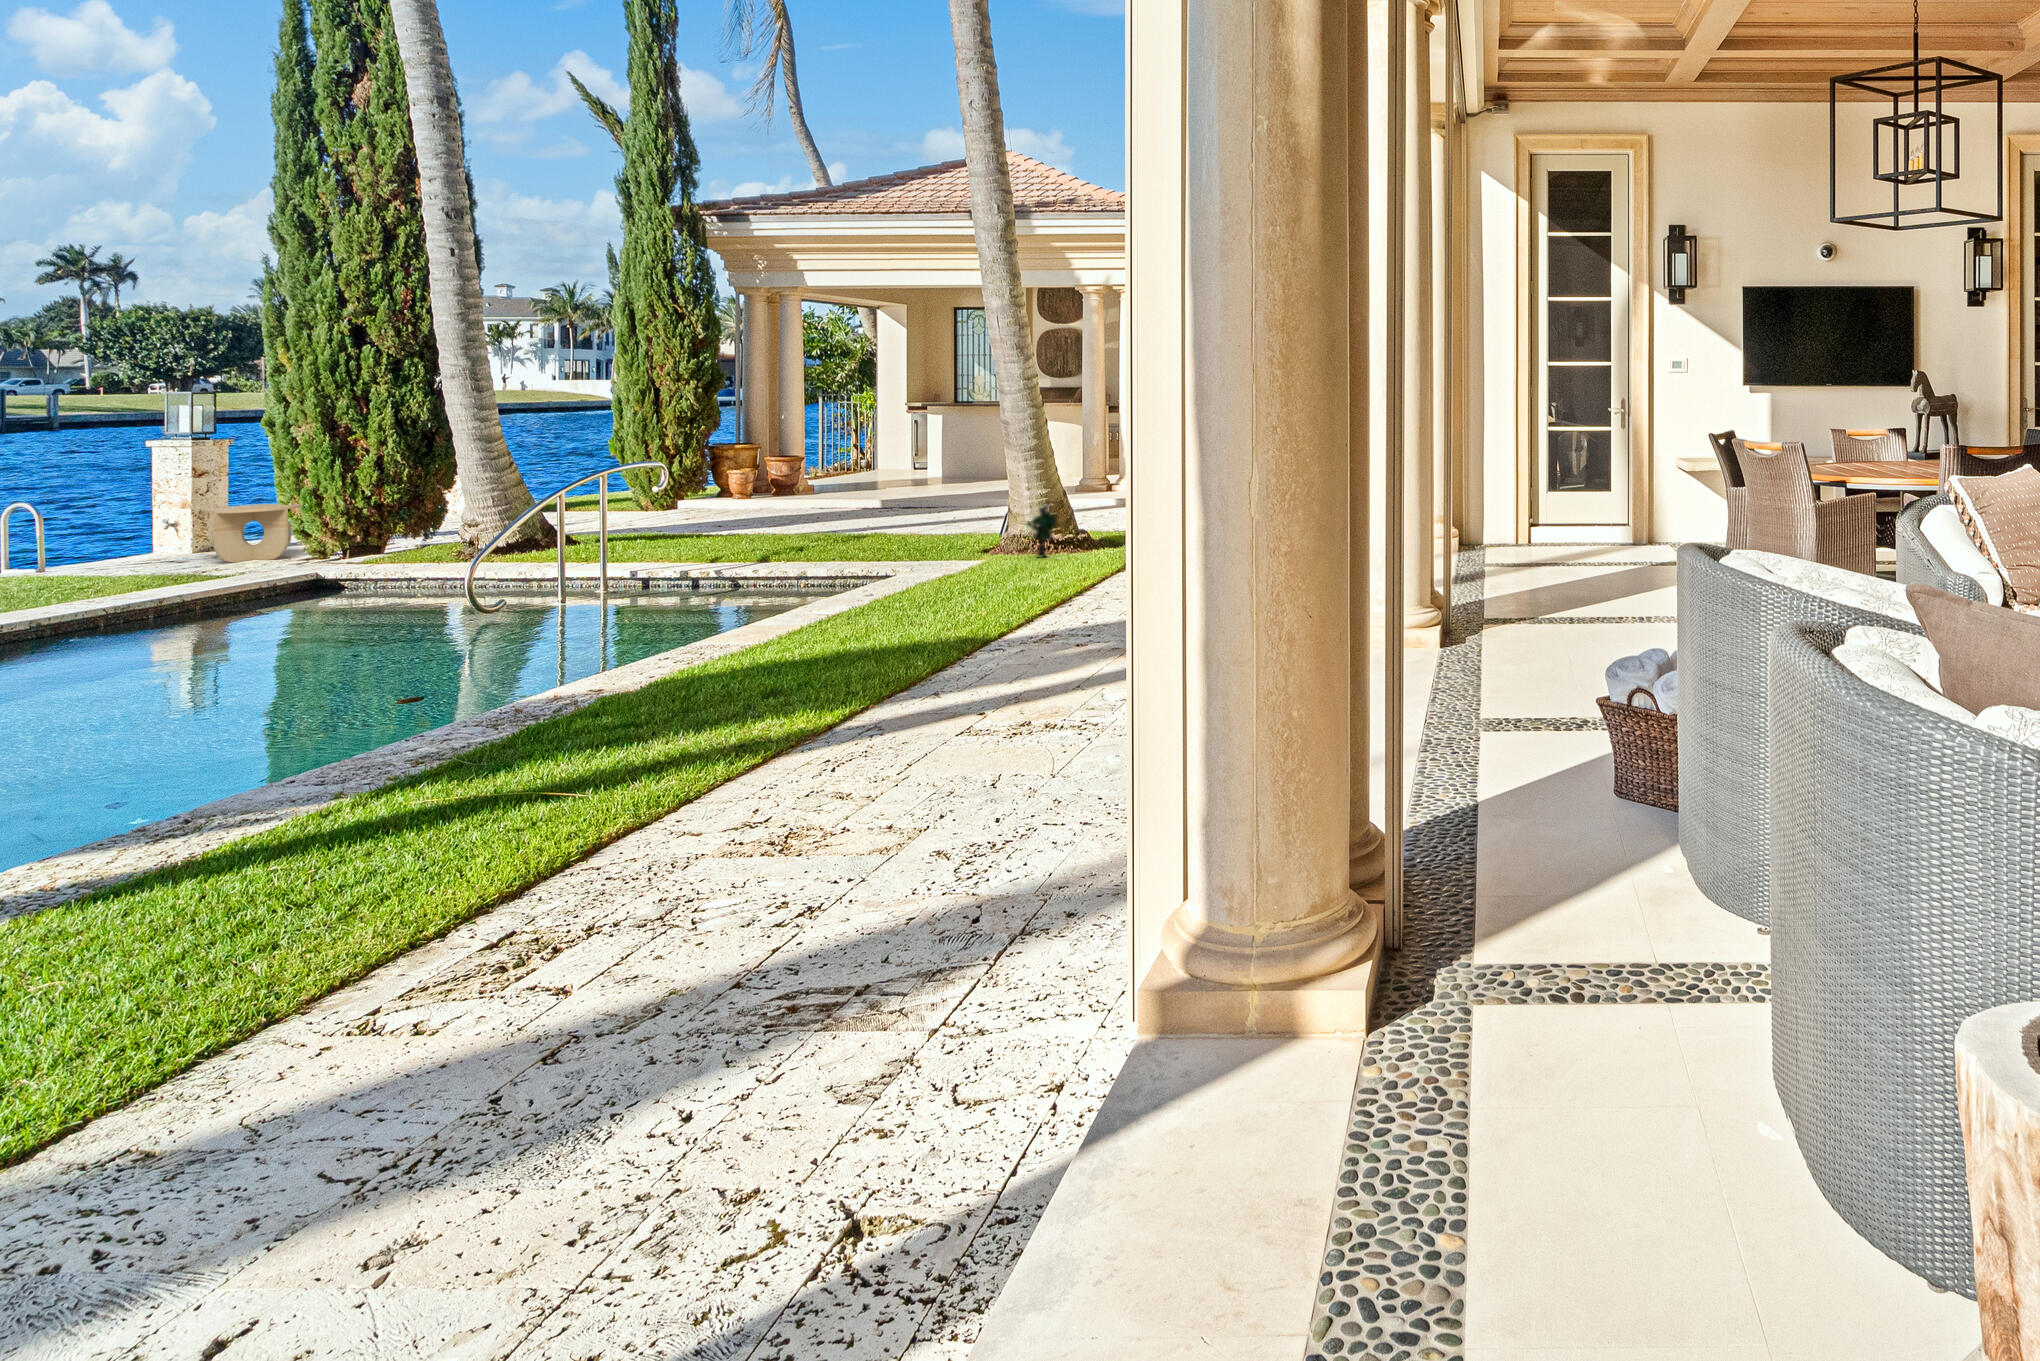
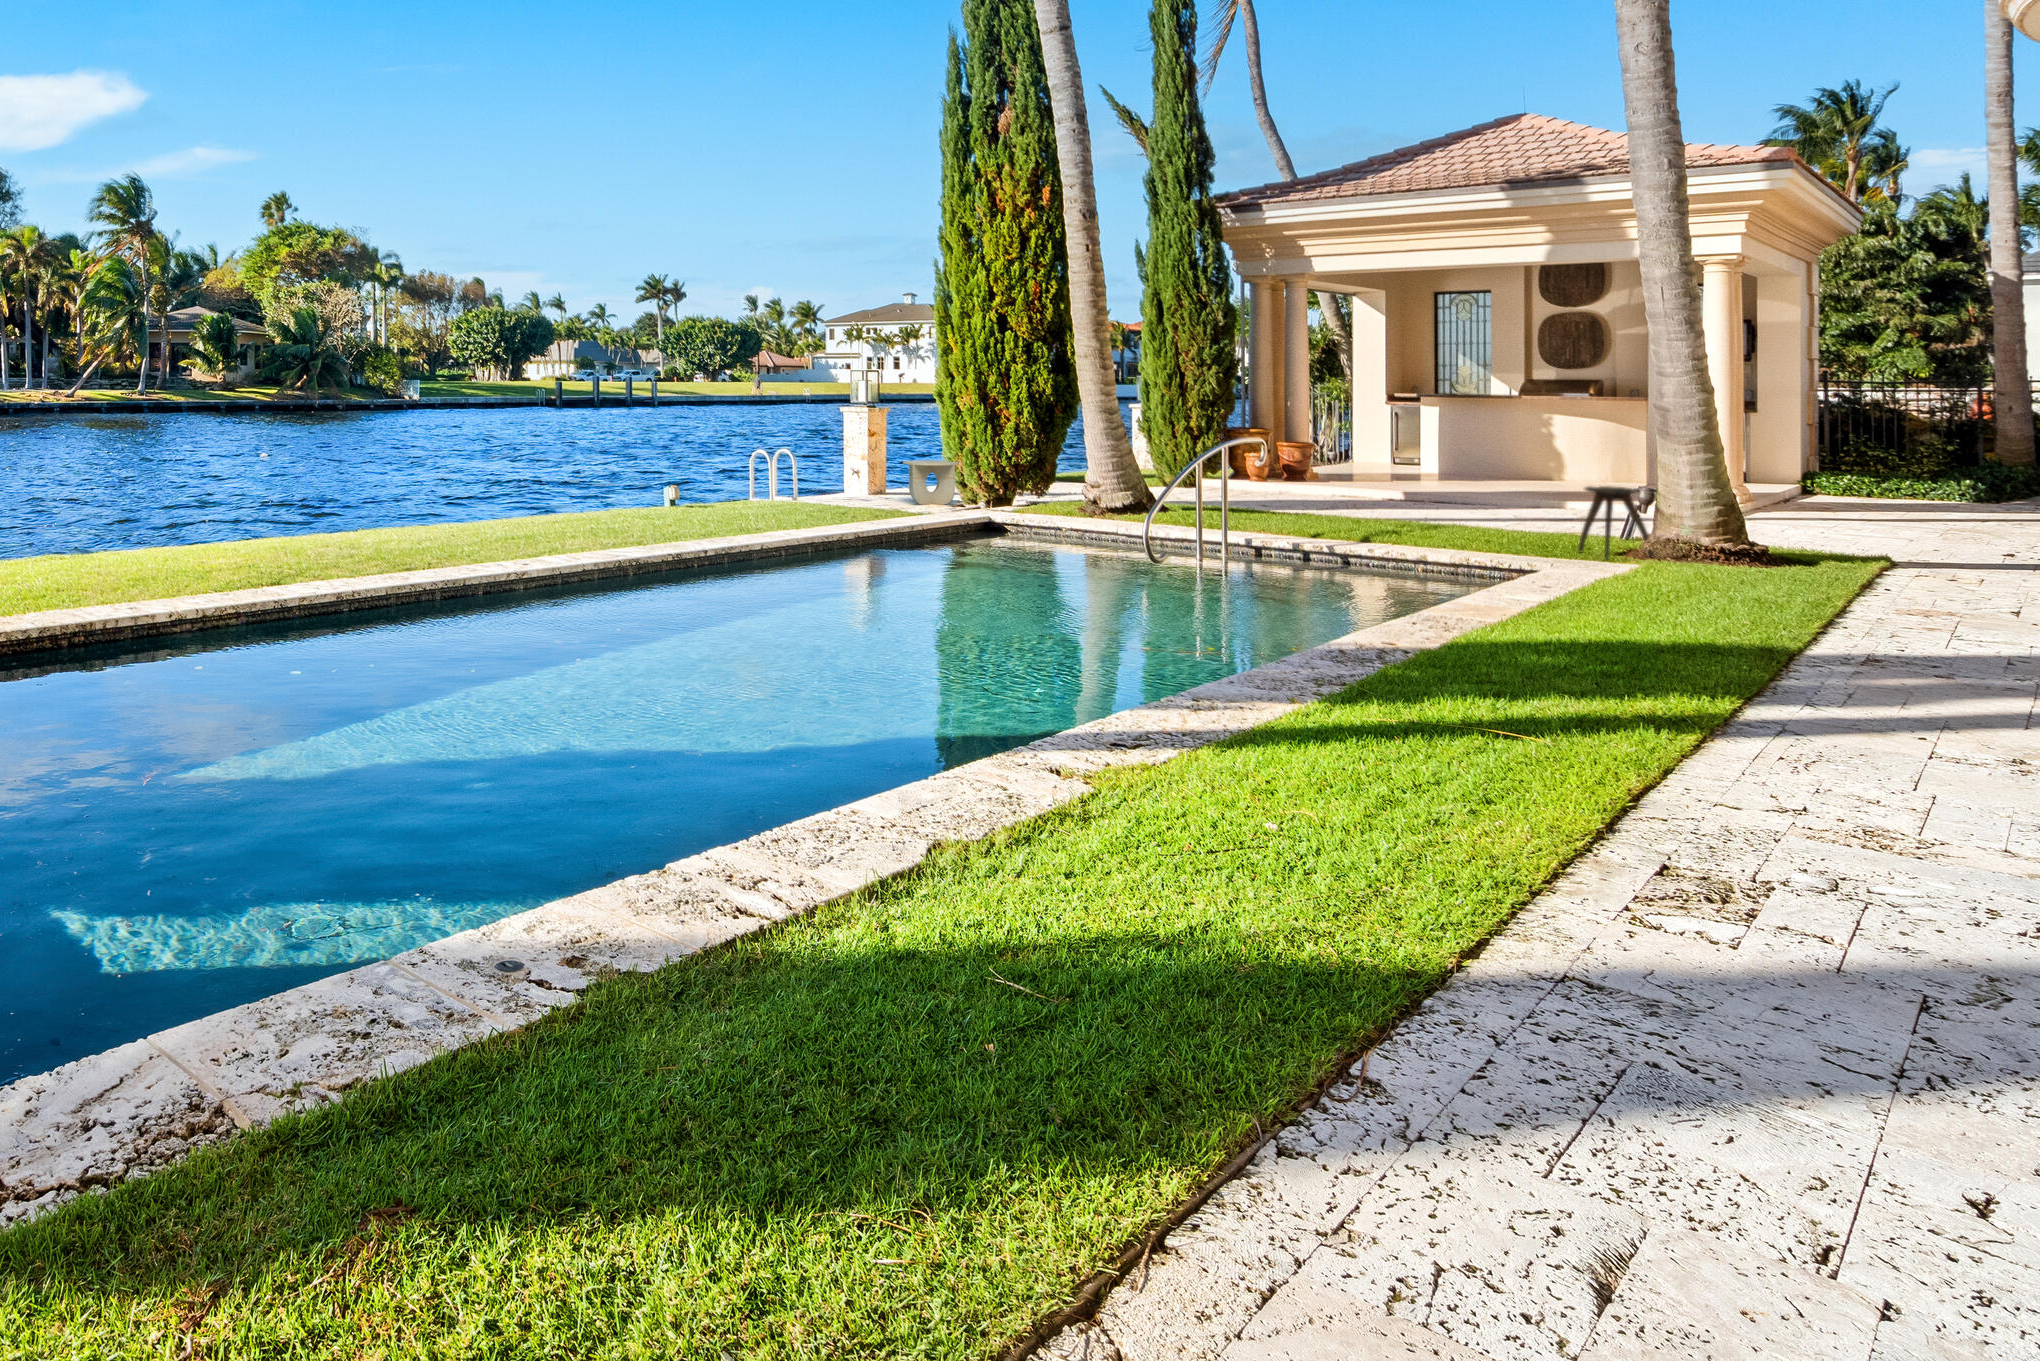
stool: none [953,493,1011,560] -> present [1578,486,1654,559]
decorative plant: present [1027,502,1058,558] -> none [1684,500,1731,566]

